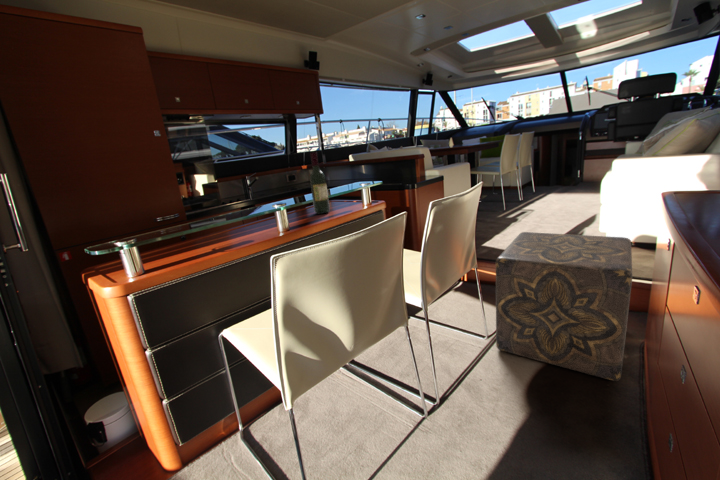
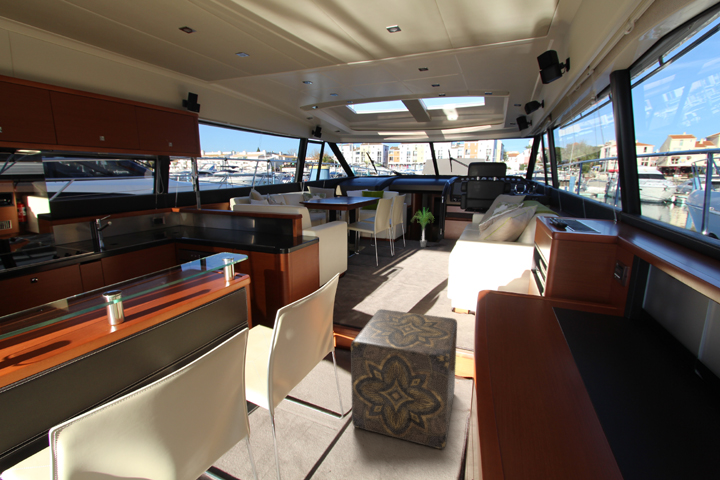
potted plant: none [537,140,574,189] -> present [419,212,429,247]
wine bottle: present [310,152,330,214] -> none [167,235,189,298]

